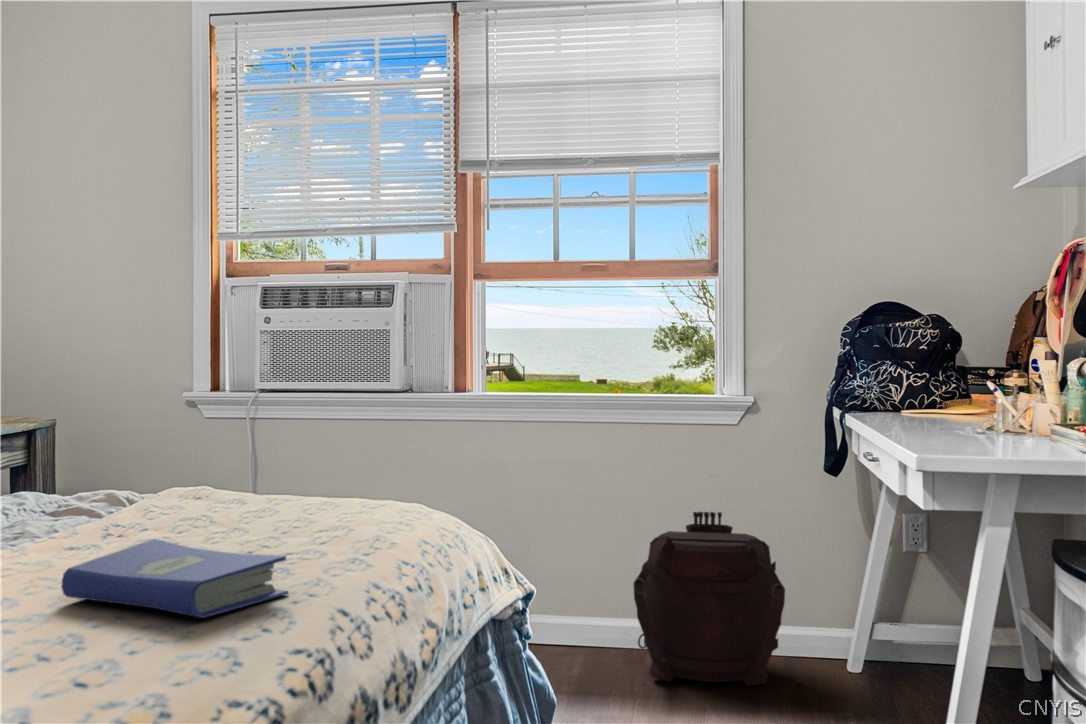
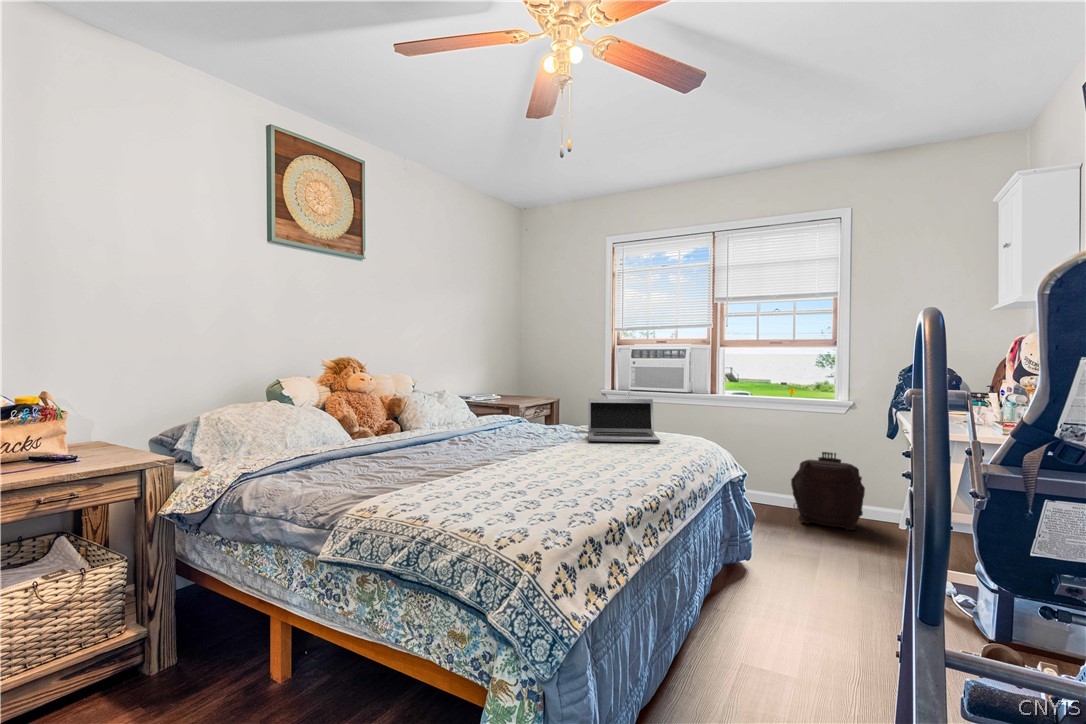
laptop: none [51,401,286,541] -> present [588,399,660,442]
hardcover book: present [61,539,288,618] -> none [605,442,669,464]

